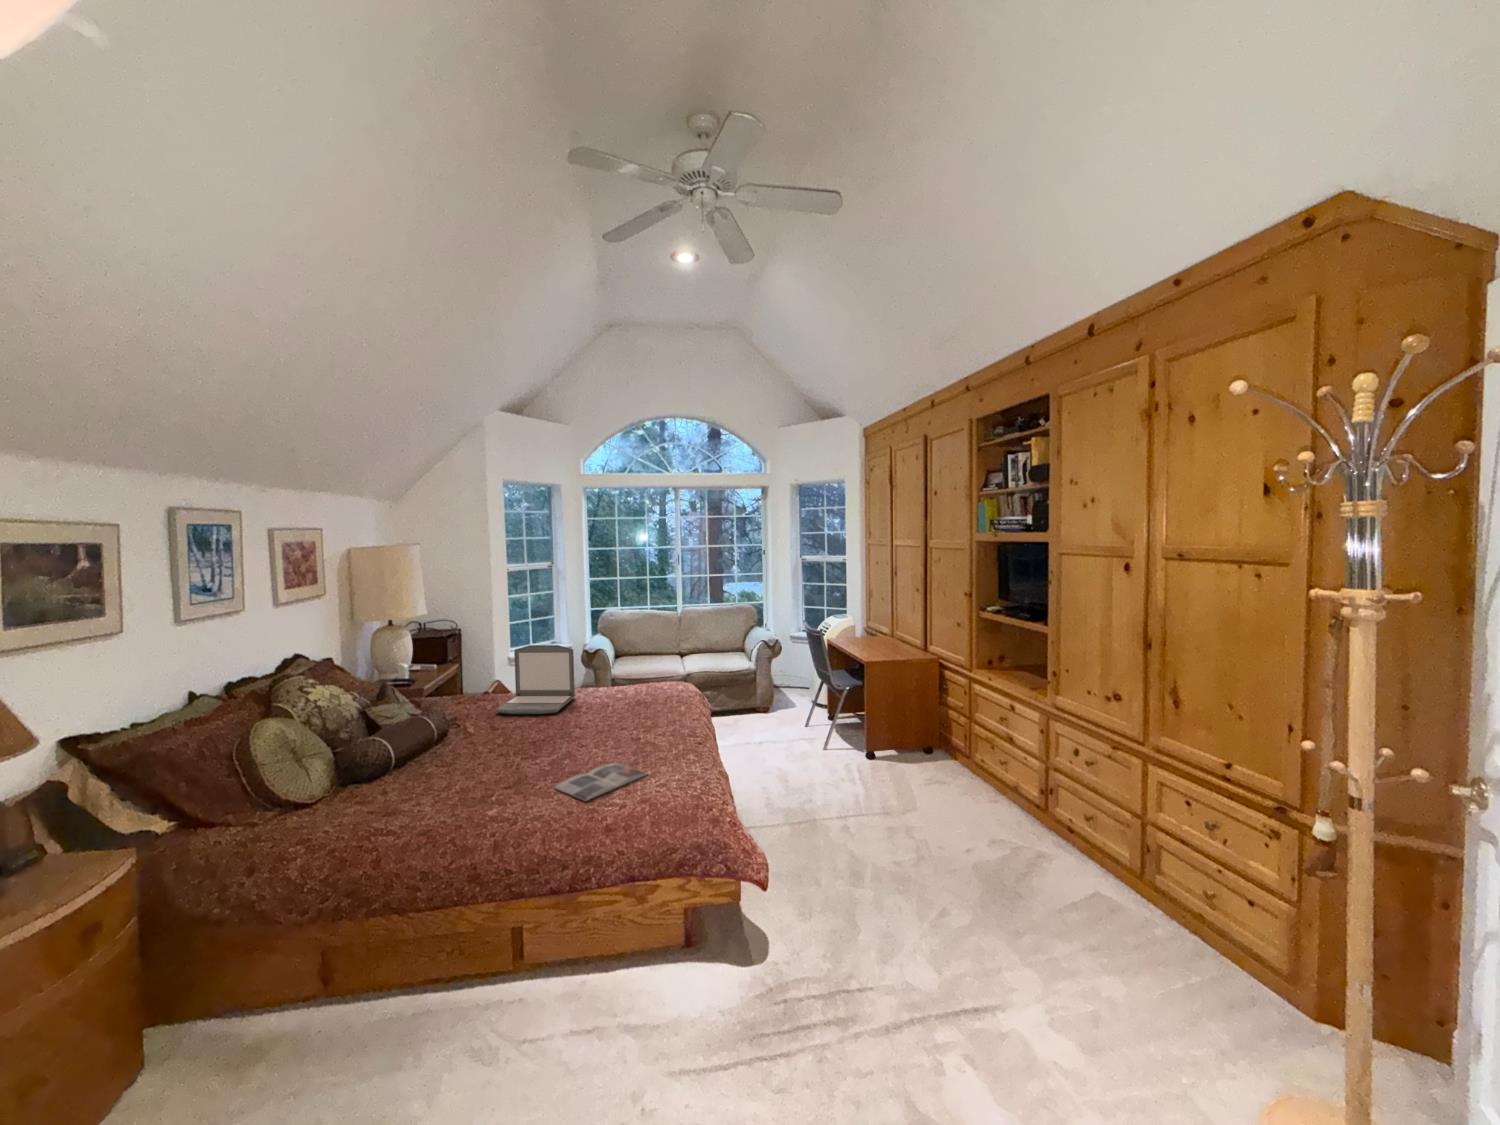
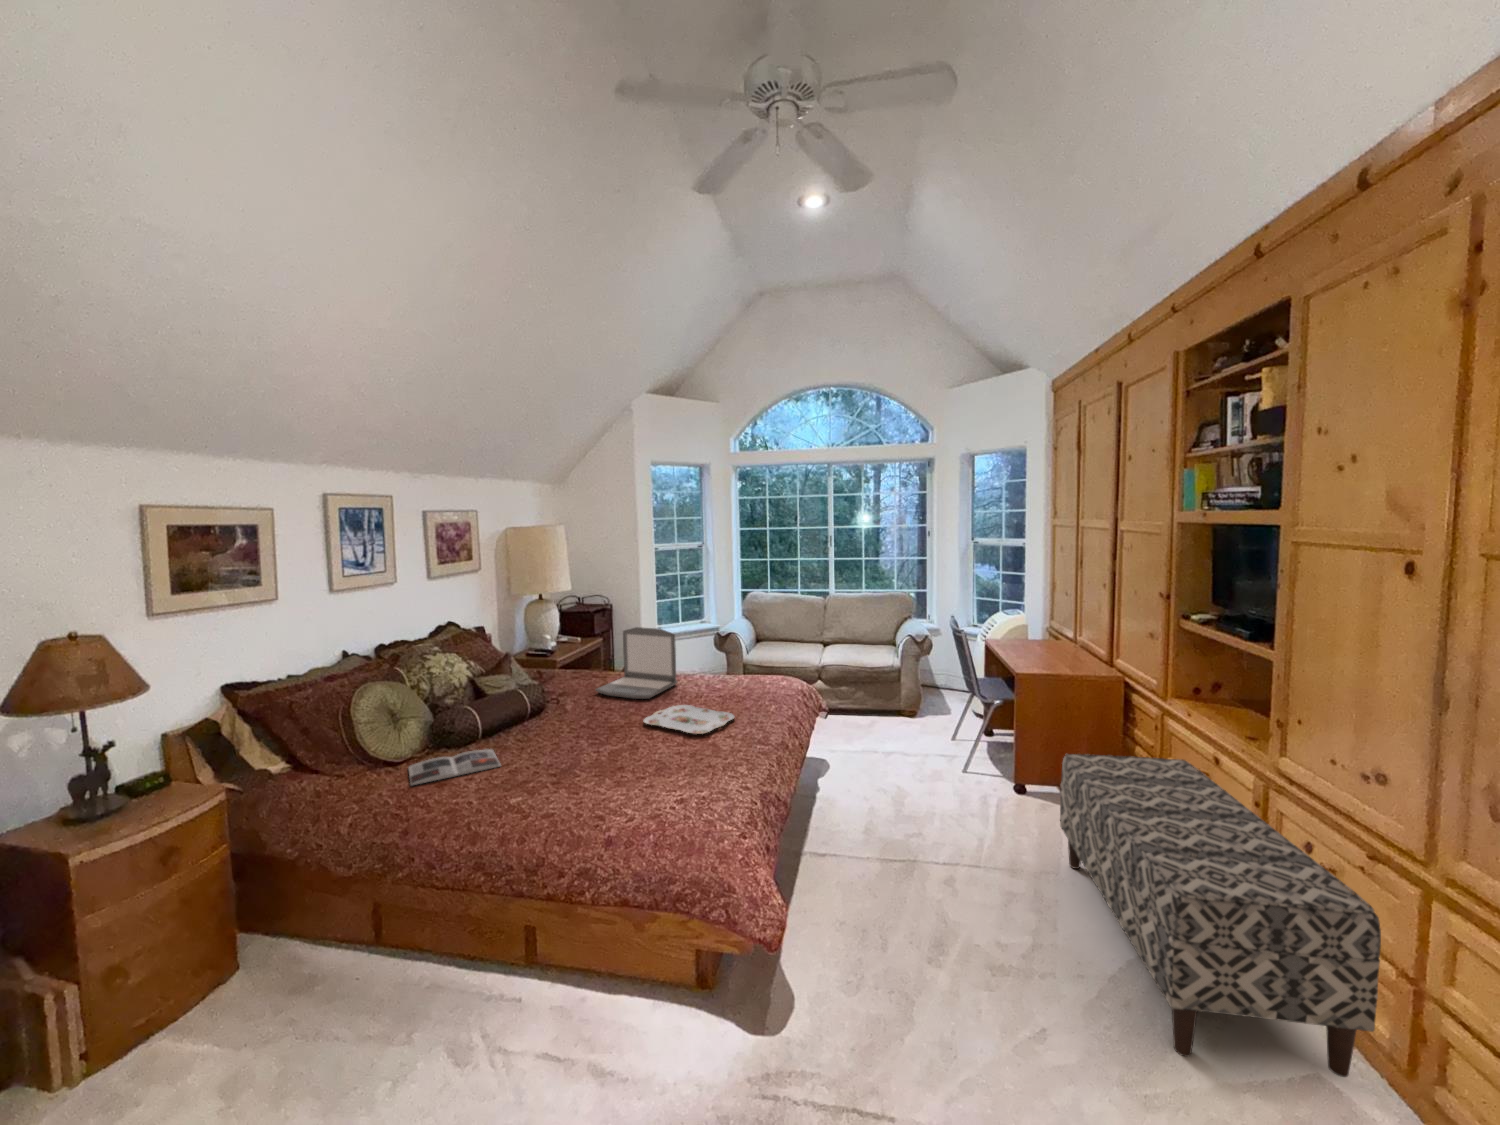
bench: none [915,712,1127,902] -> present [1060,754,1381,1077]
serving tray: none [568,714,653,735] -> present [643,705,734,734]
magazine: present [555,763,647,801] -> present [408,749,501,785]

